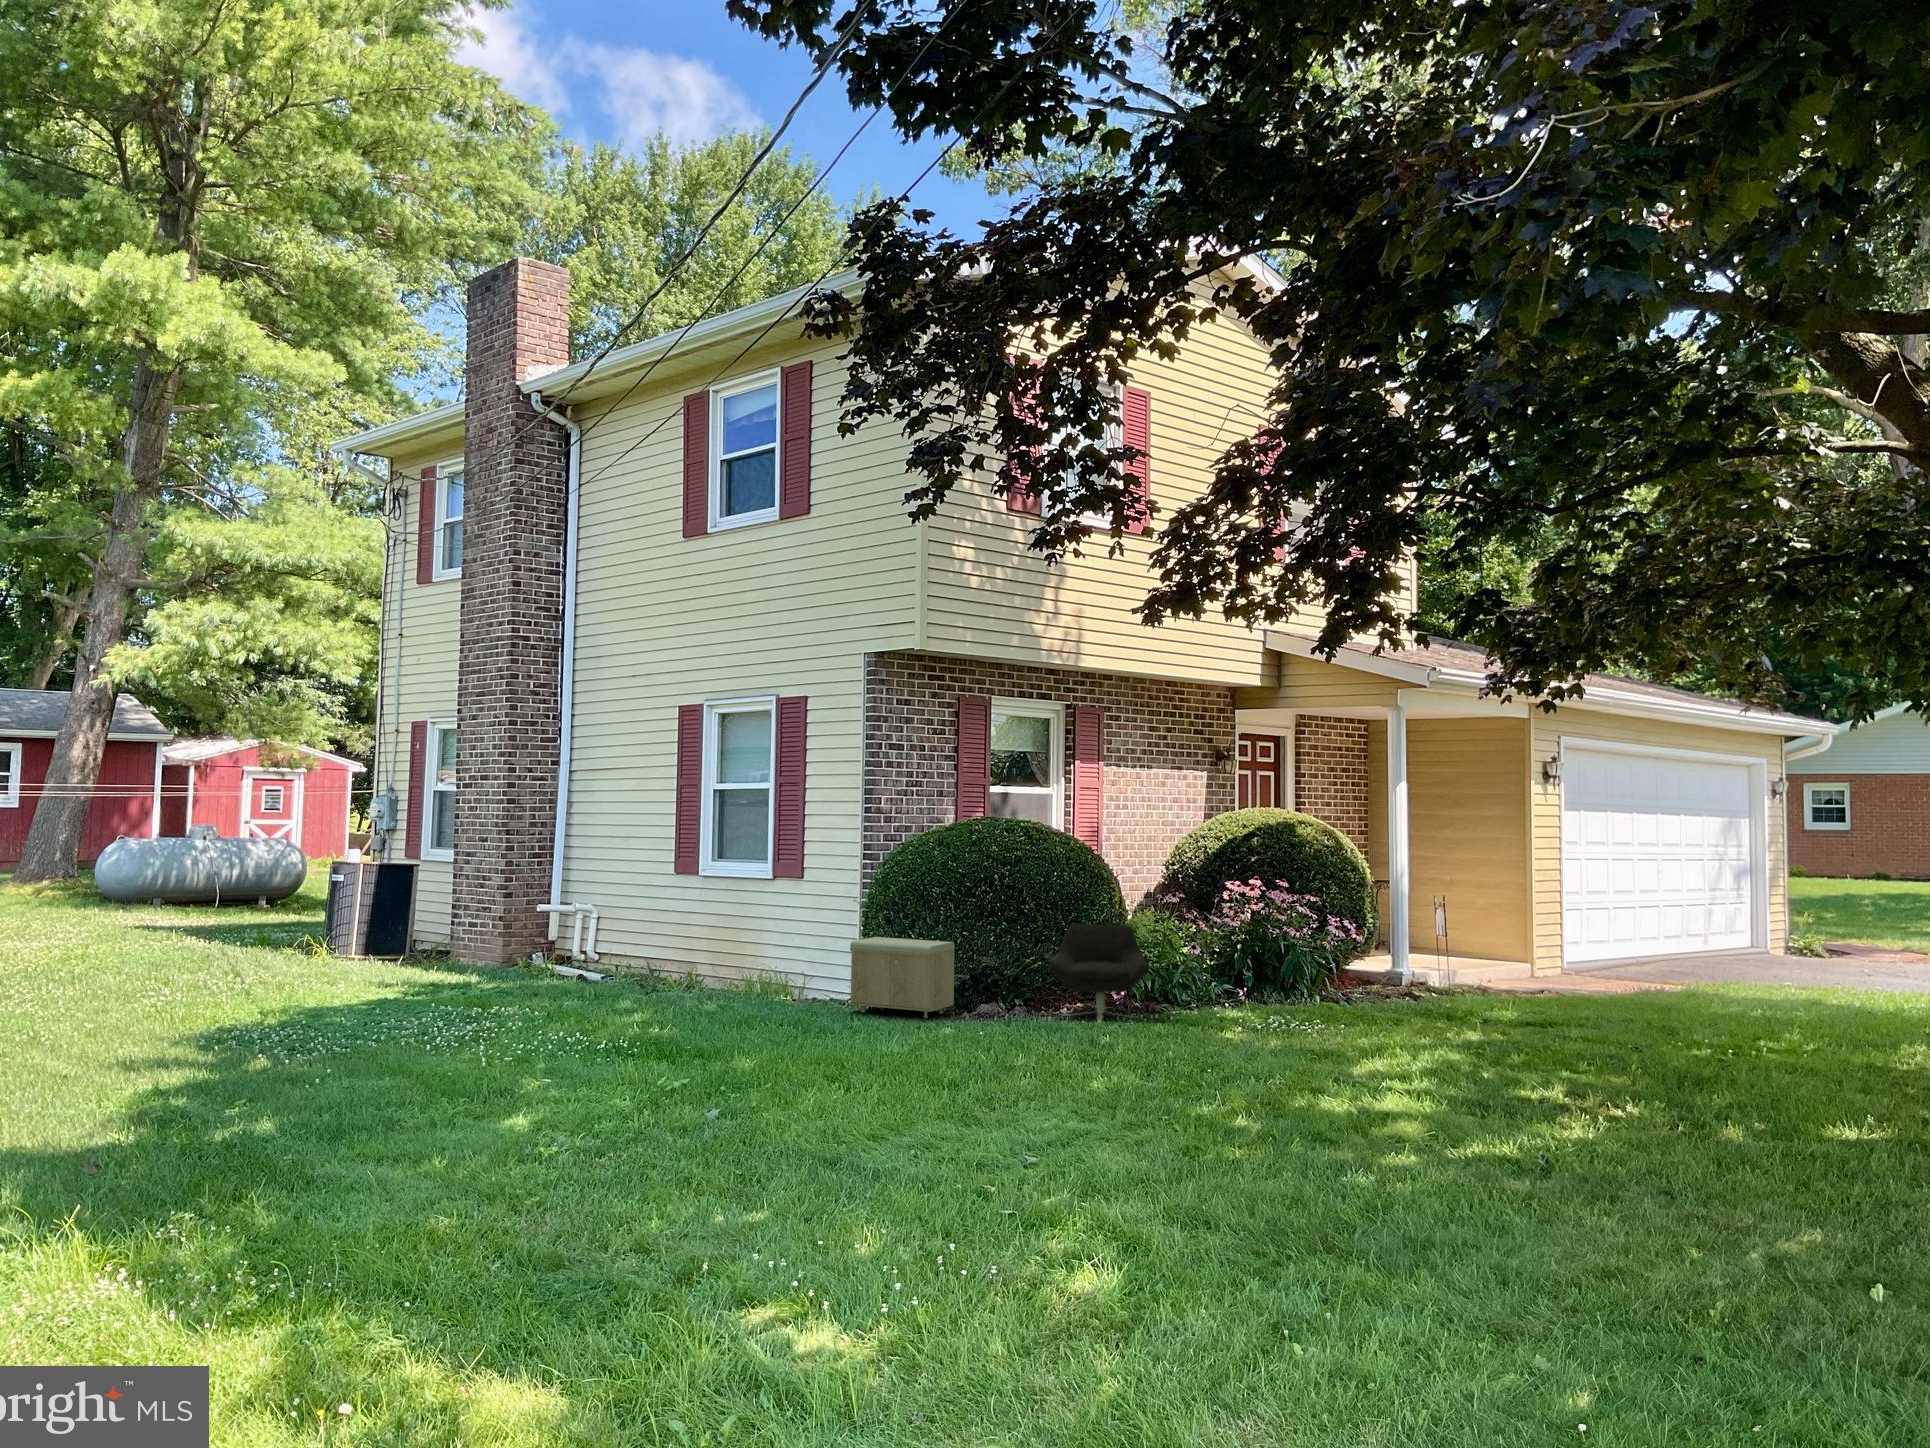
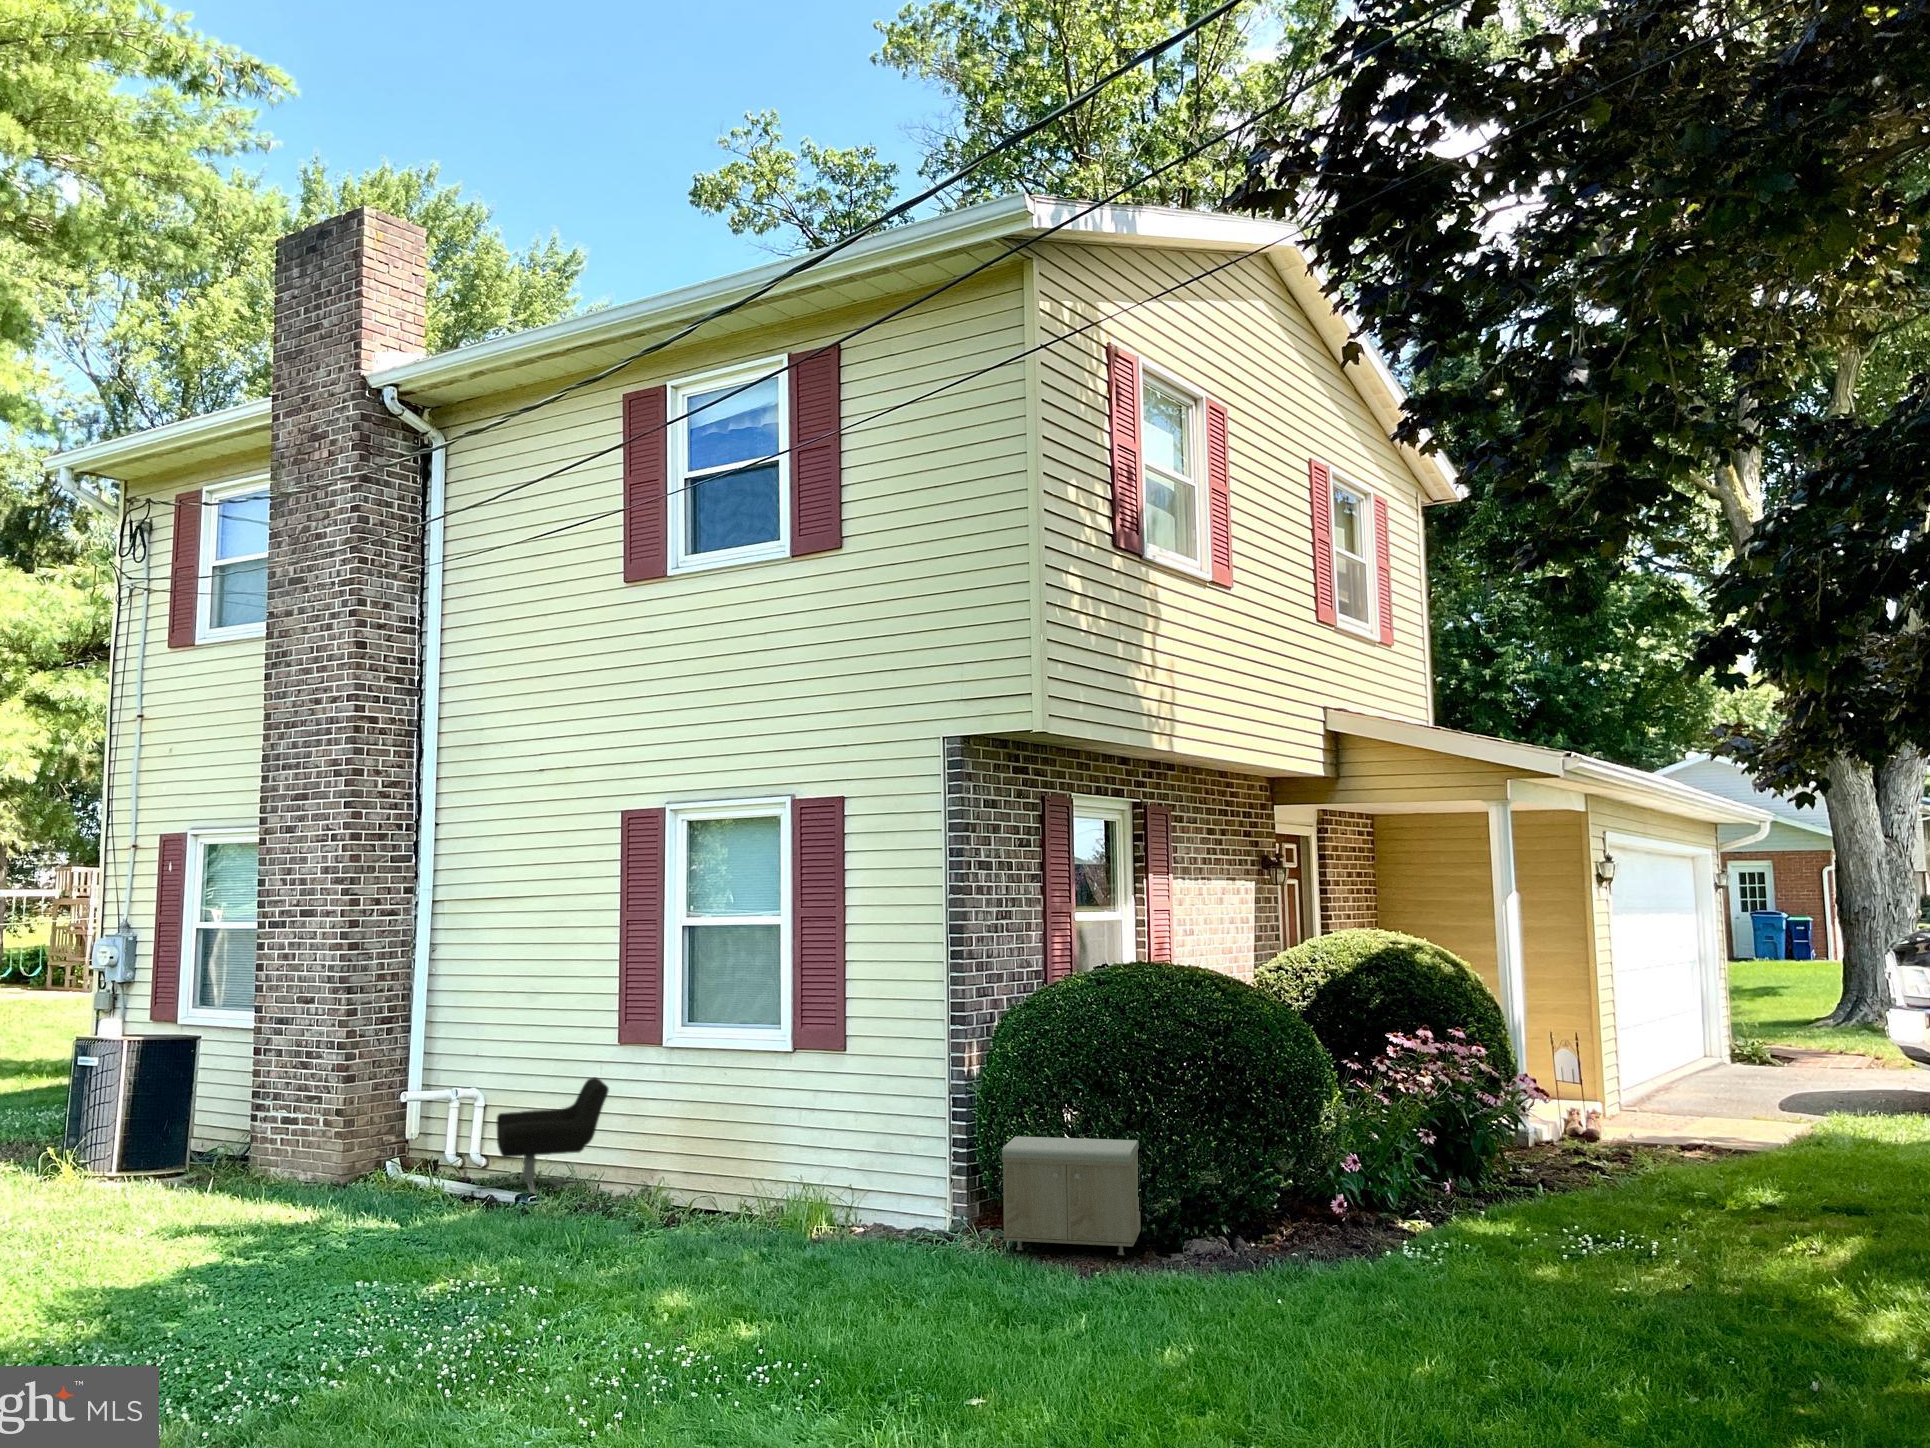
lounge chair: present [1049,924,1150,1023] -> present [485,1078,609,1193]

